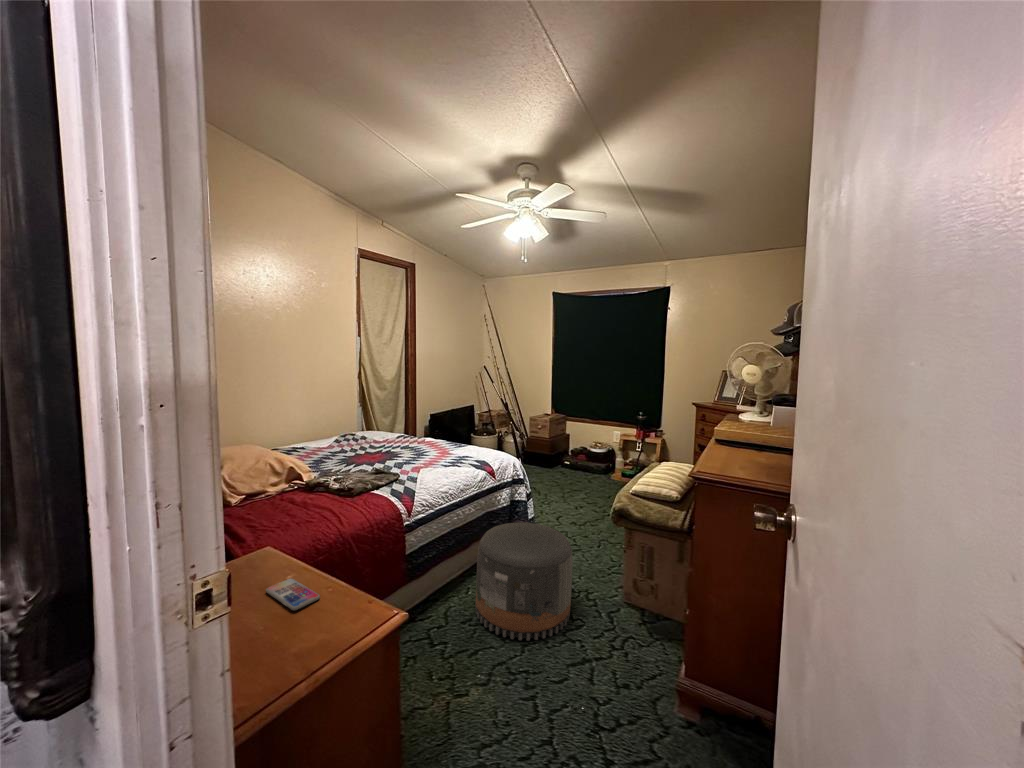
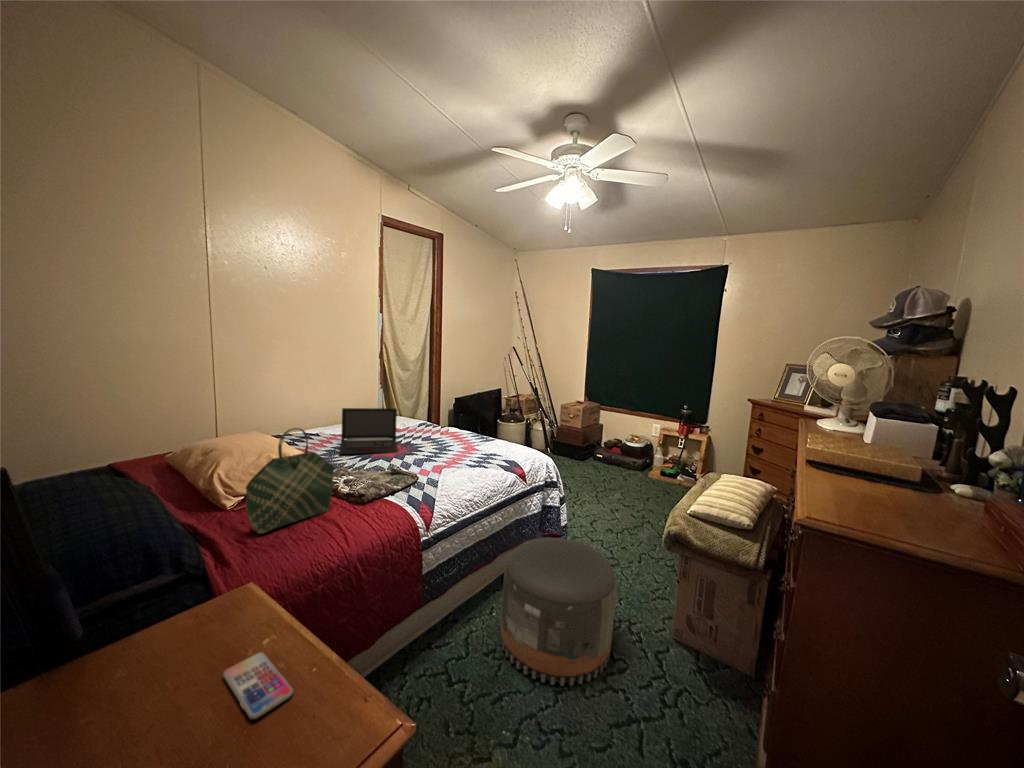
laptop: none [325,420,380,462] -> present [339,408,398,454]
tote bag: none [253,430,328,521] -> present [246,428,335,534]

